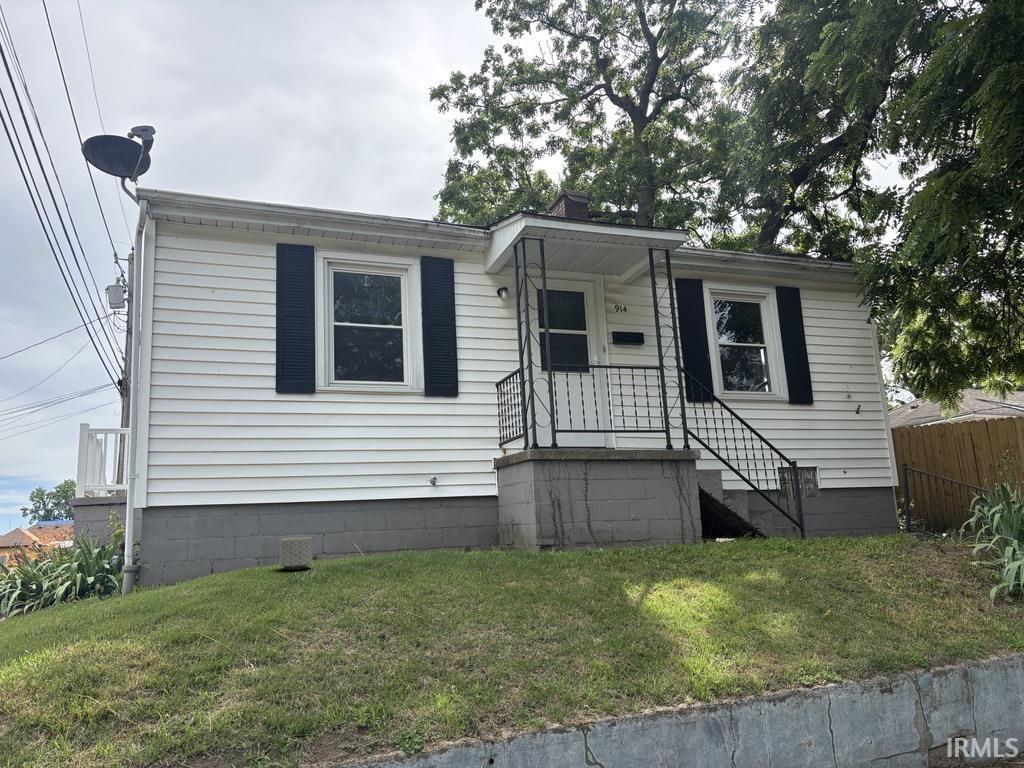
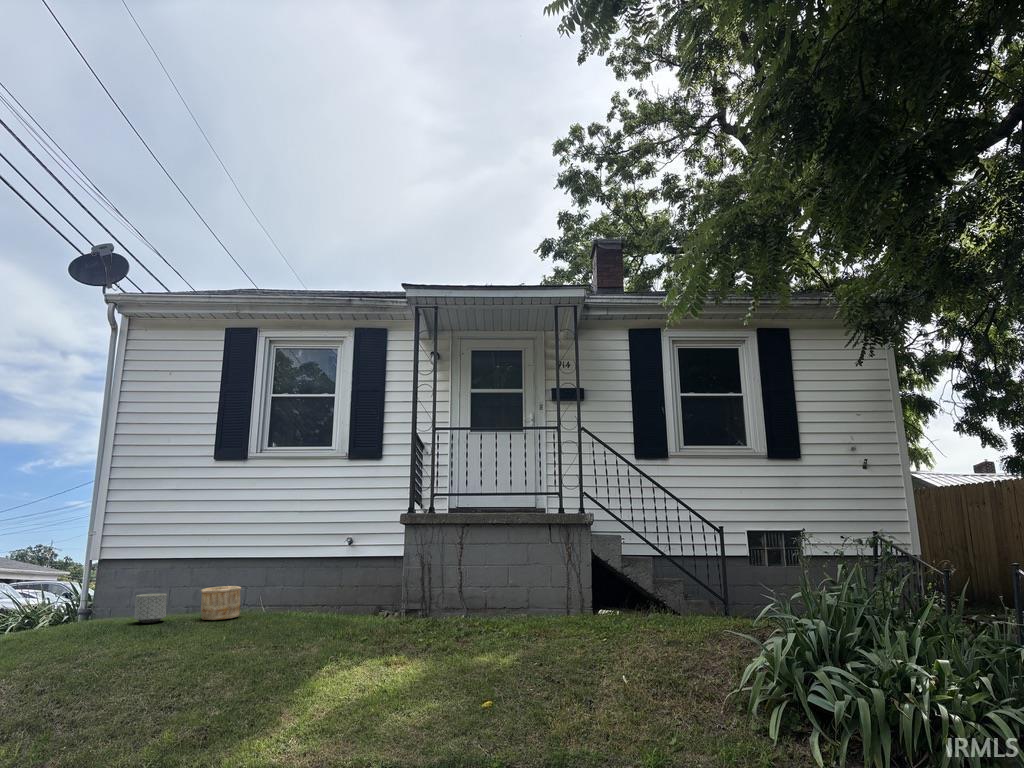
wooden bucket: none [344,527,386,563] -> present [201,586,241,620]

